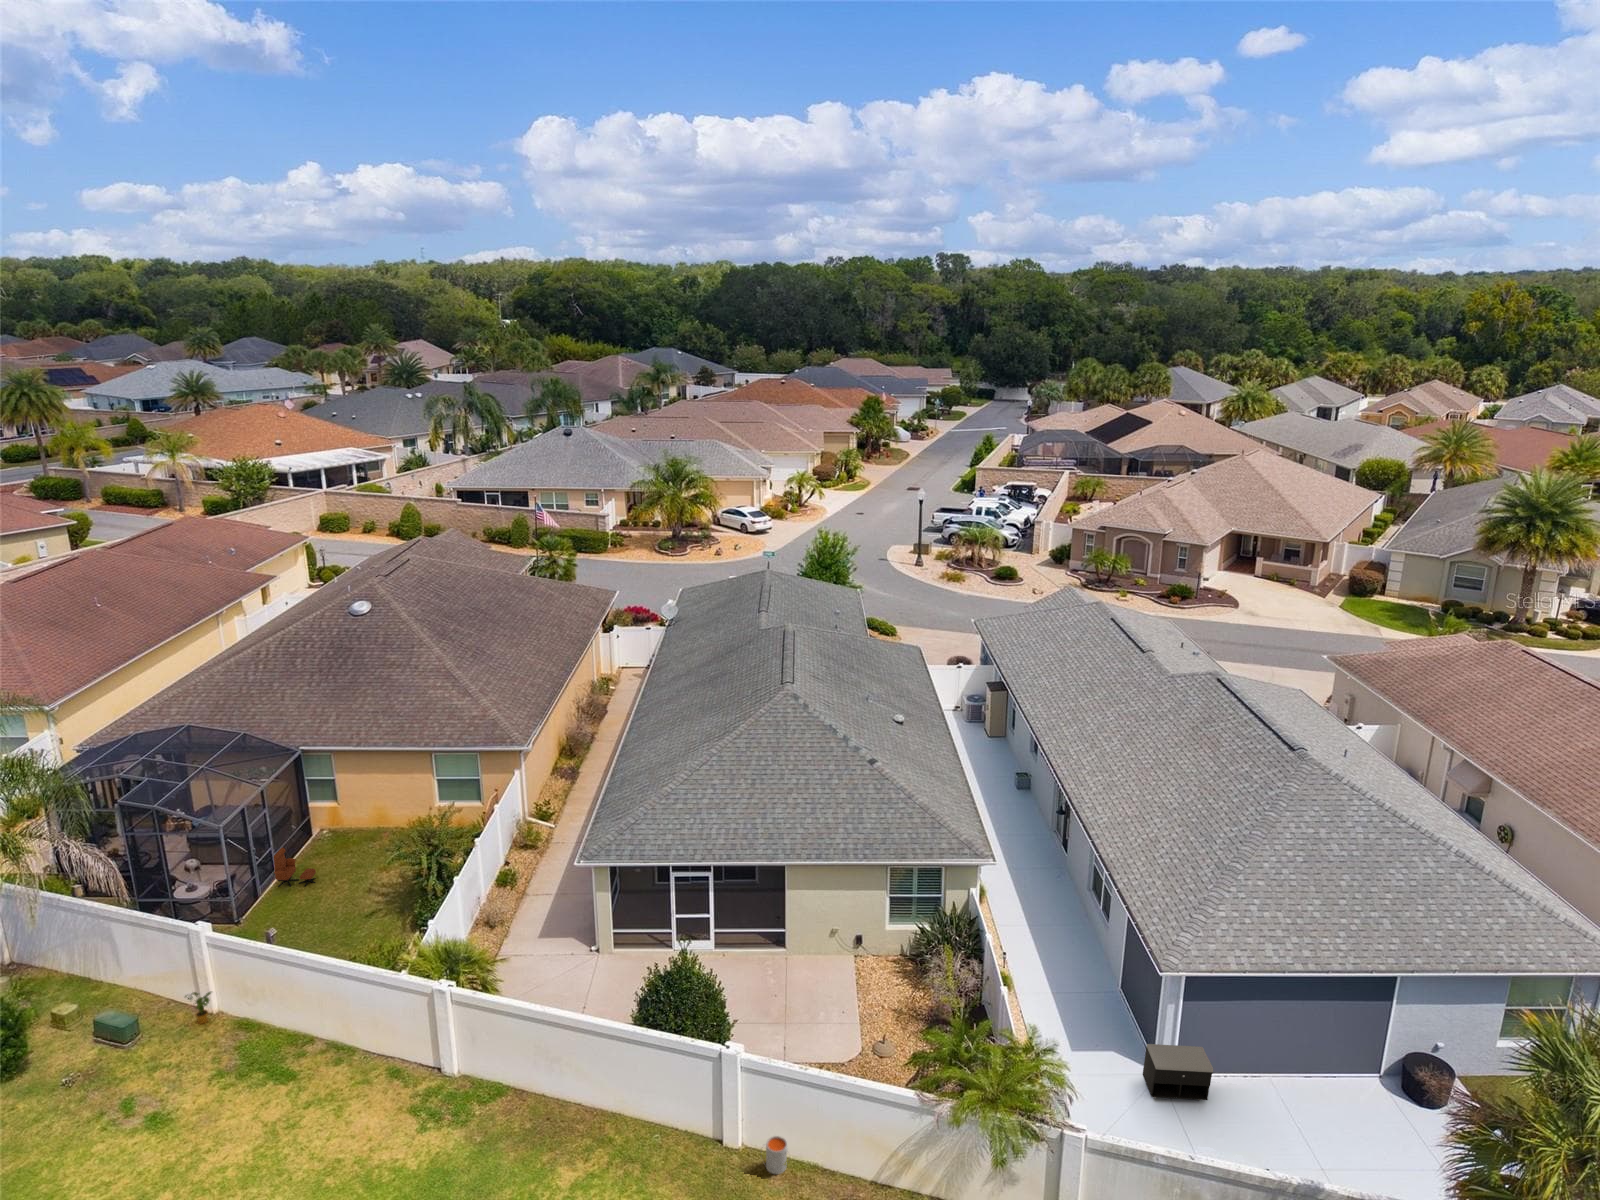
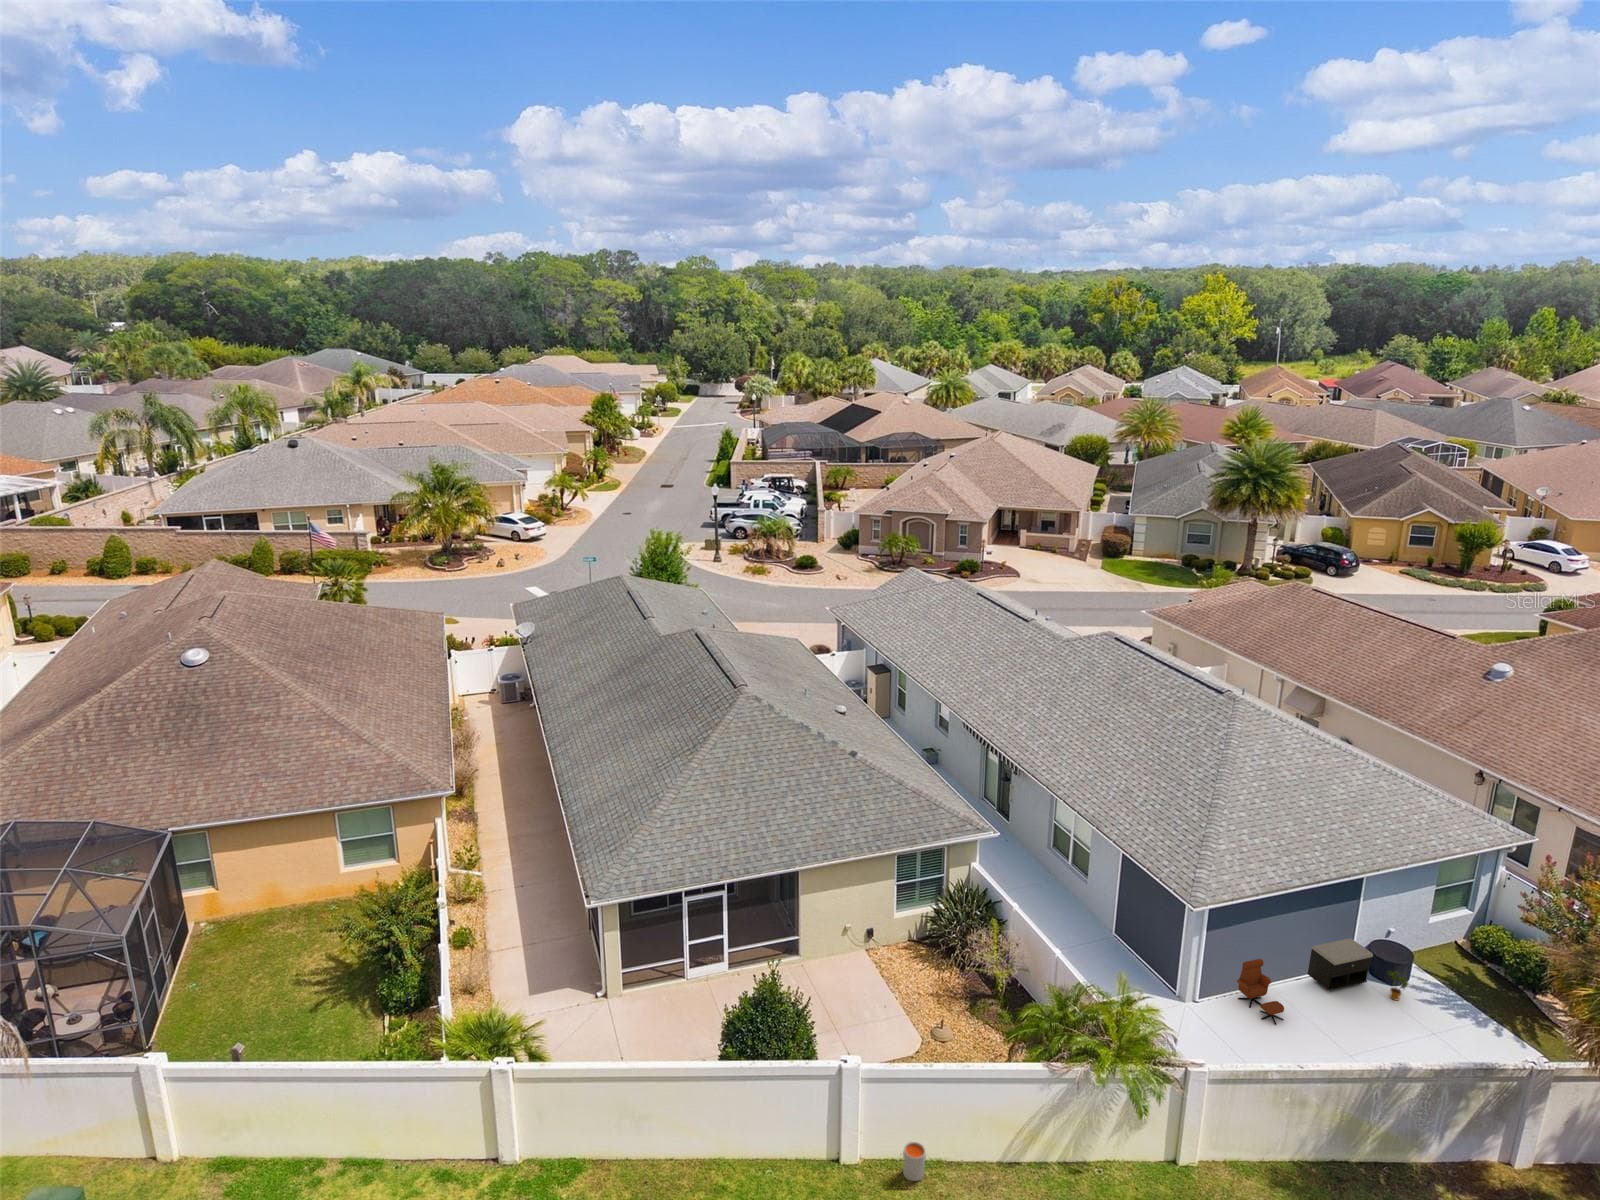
lounge chair: present [274,848,316,887] -> present [1237,959,1284,1025]
house plant: present [185,992,211,1024] -> present [1388,971,1408,1000]
storage bench: present [1143,1044,1213,1101] -> present [1308,938,1373,991]

